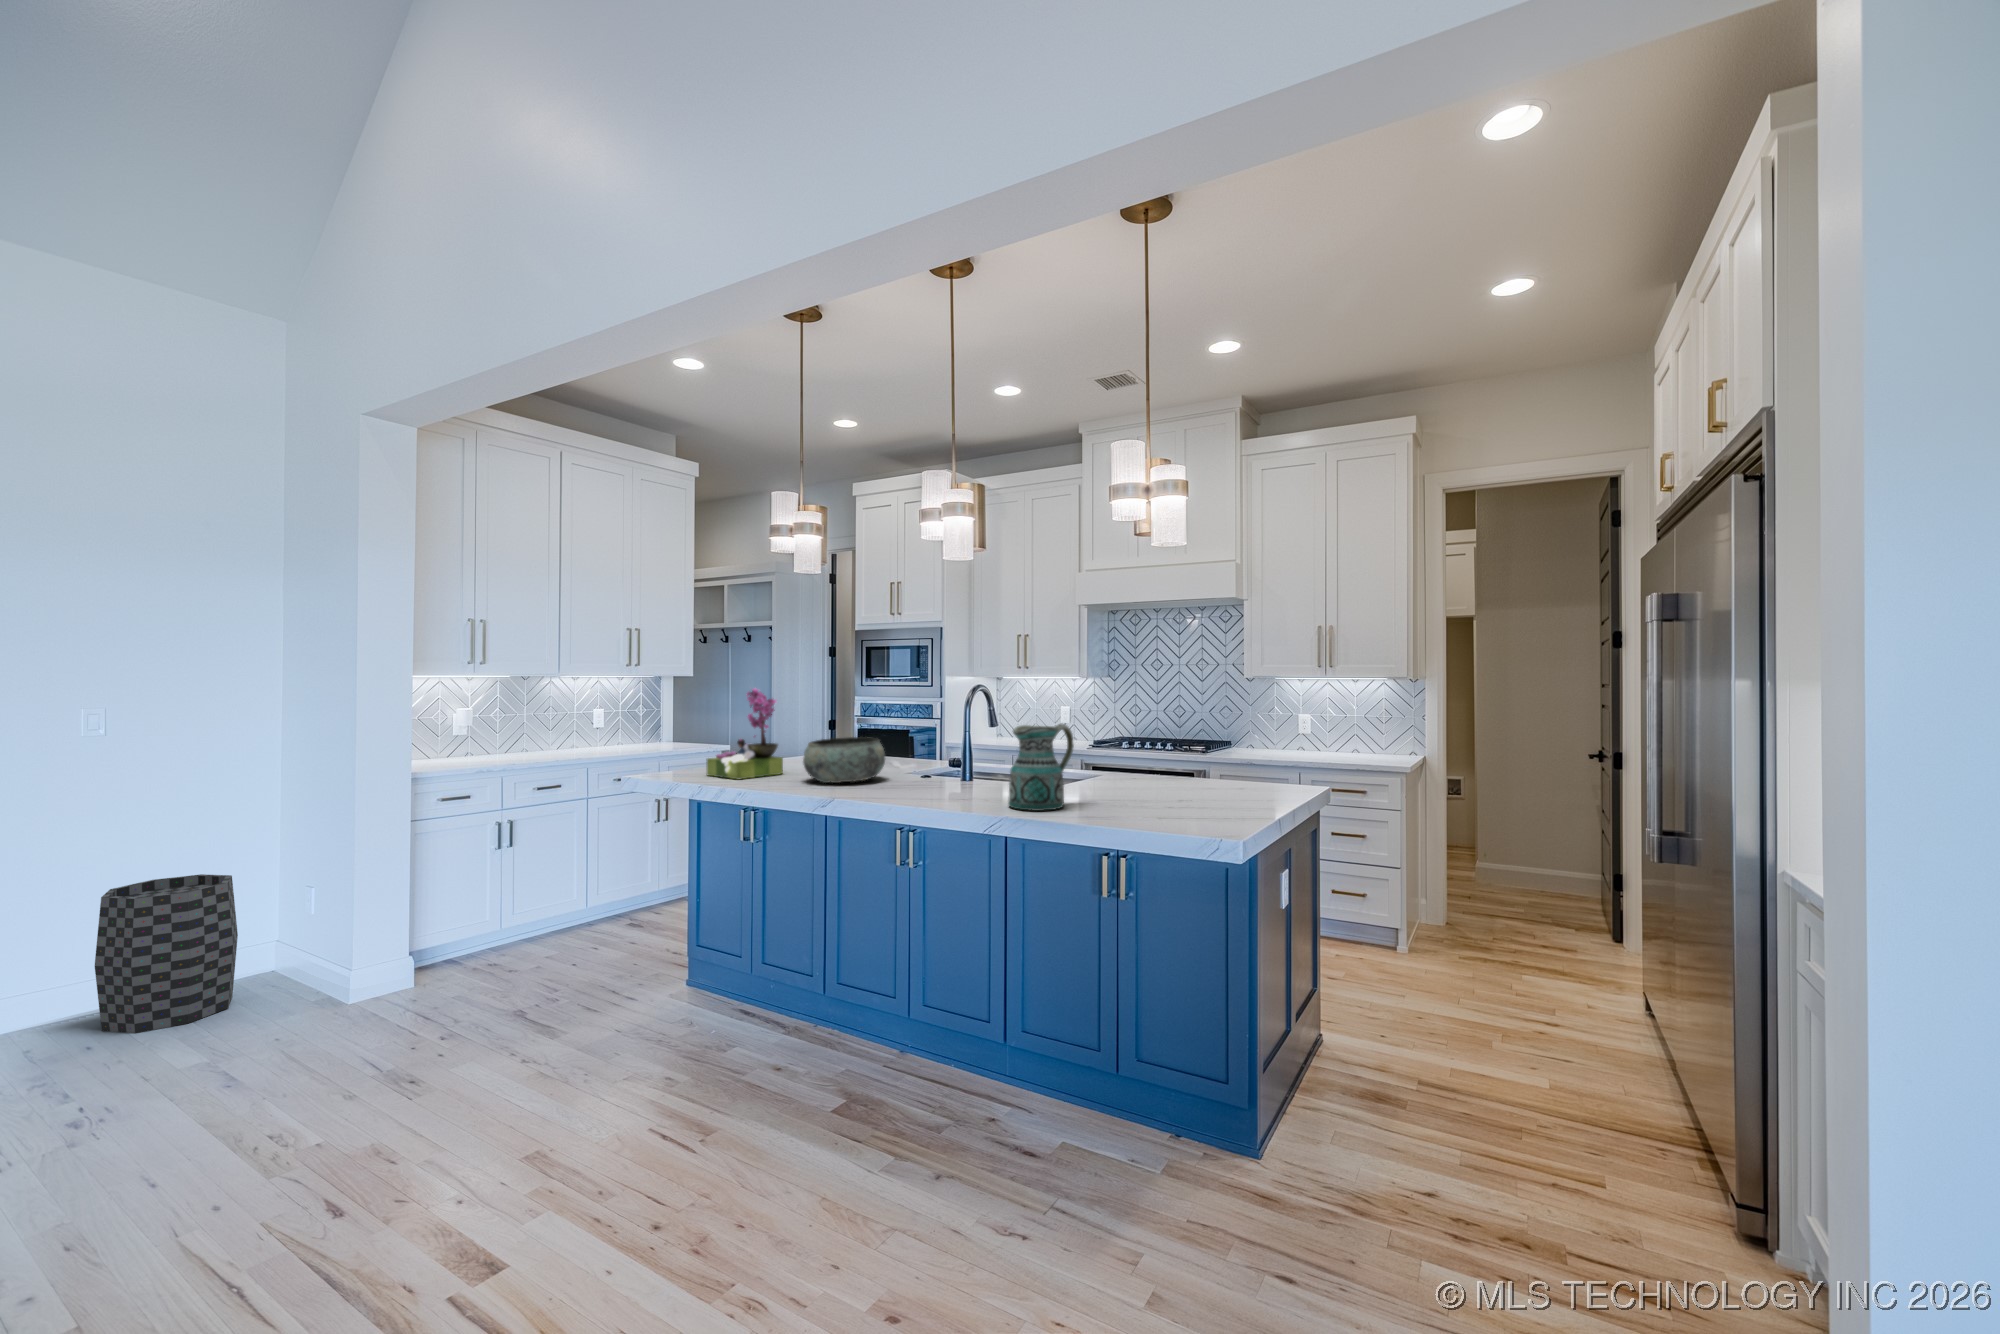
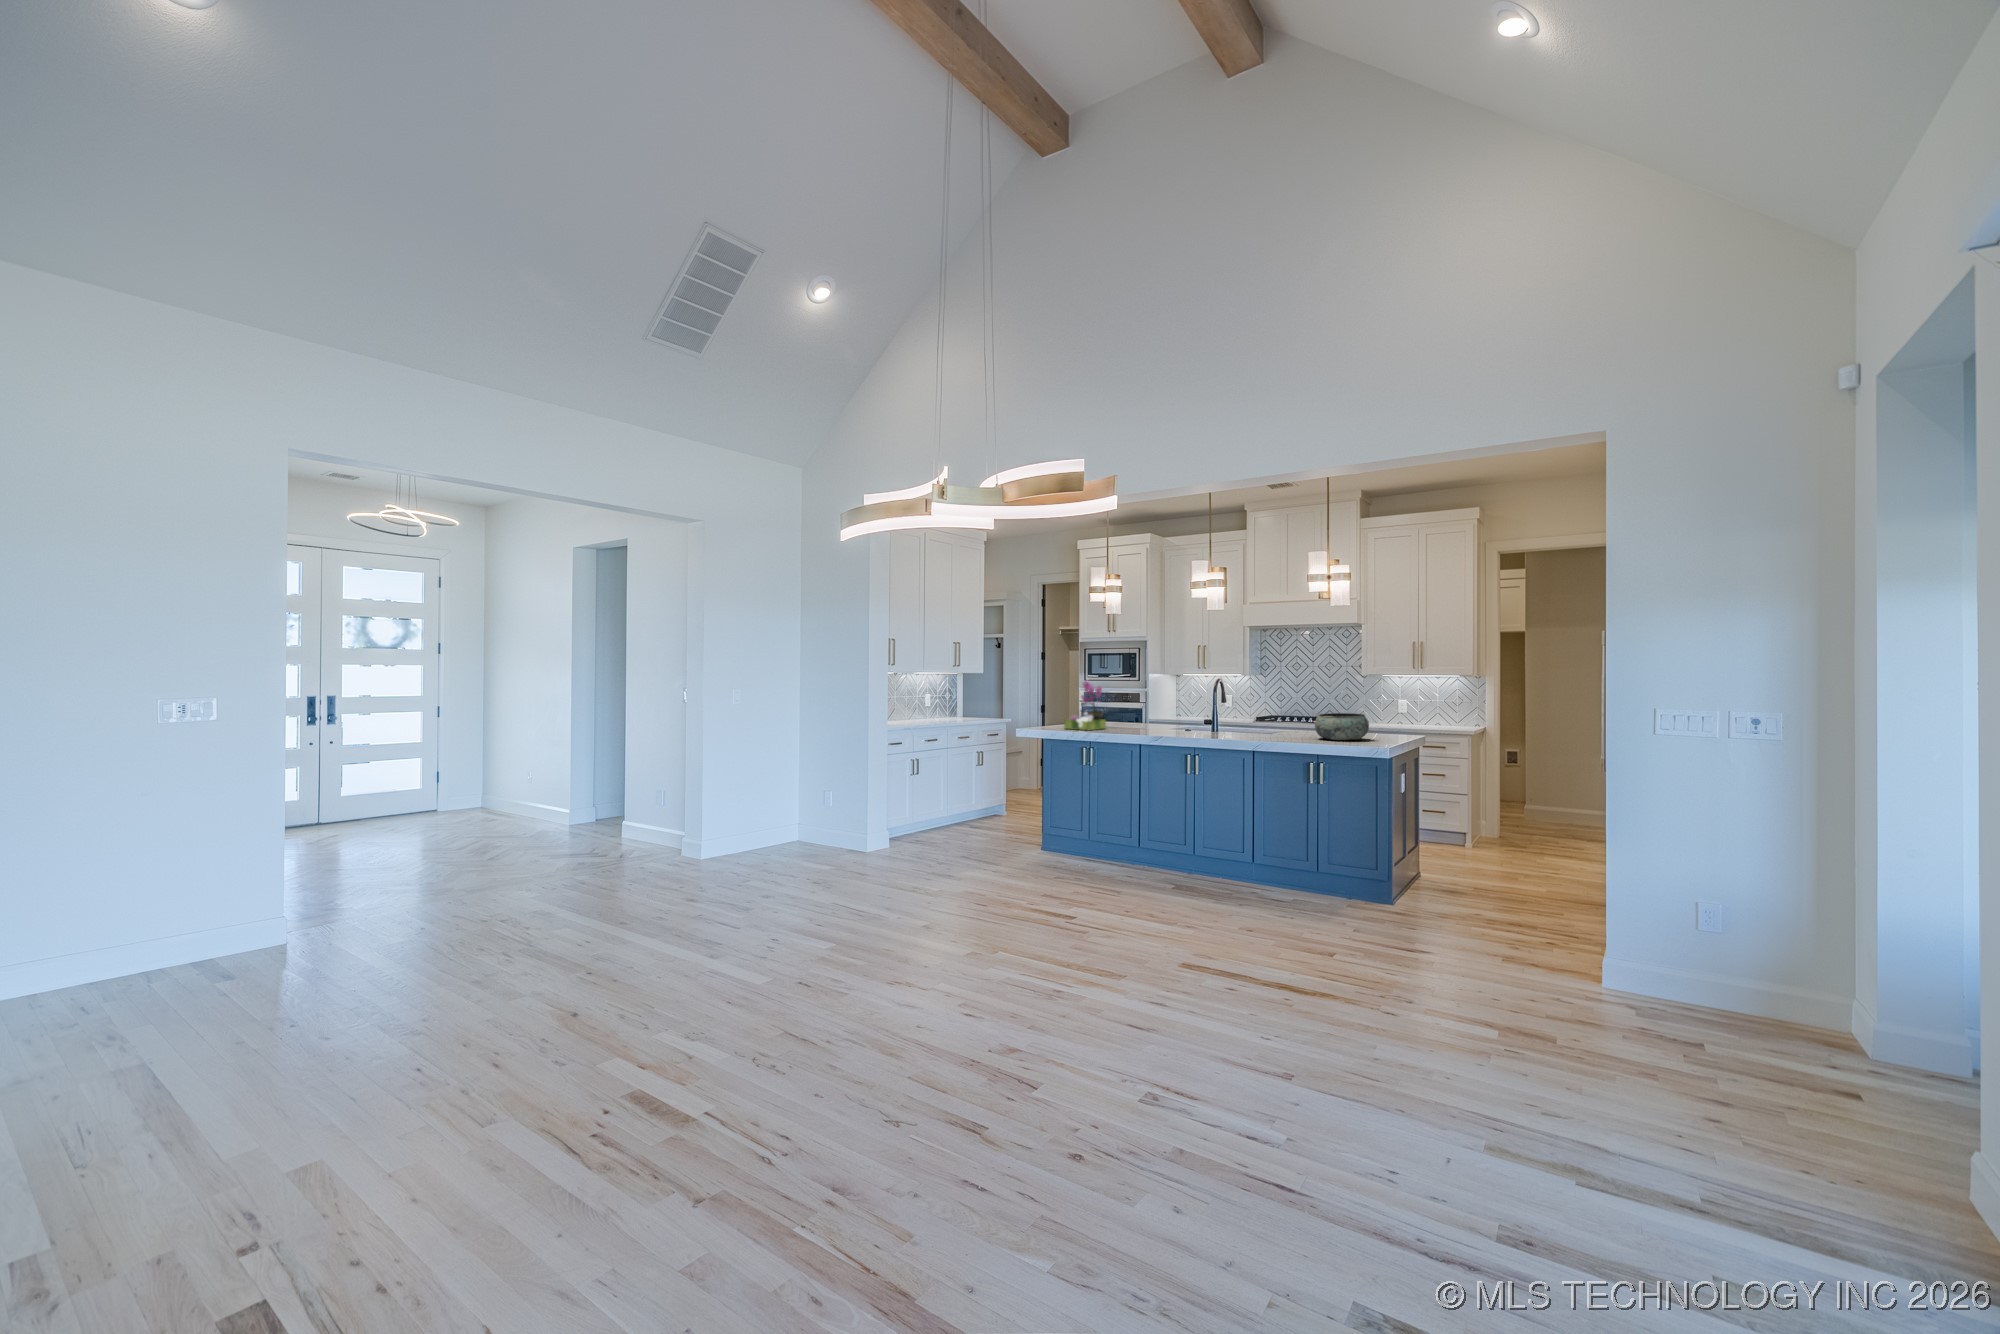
ceramic pitcher: present [1008,724,1074,811] -> none [1259,698,1290,740]
bowl: present [803,737,885,783] -> present [1315,713,1369,740]
trash can: present [95,874,238,1033] -> none [745,783,804,862]

